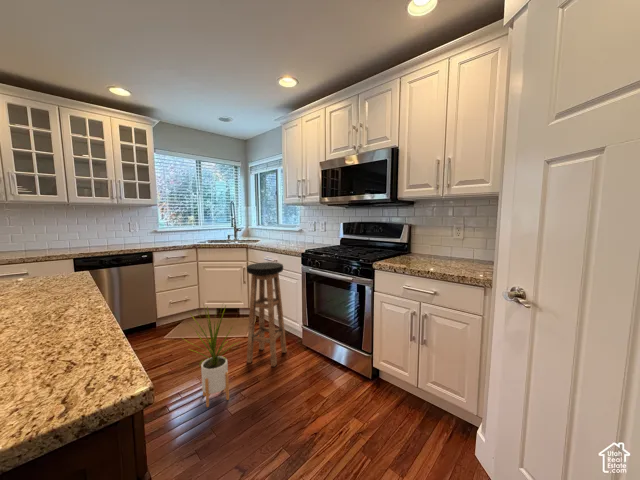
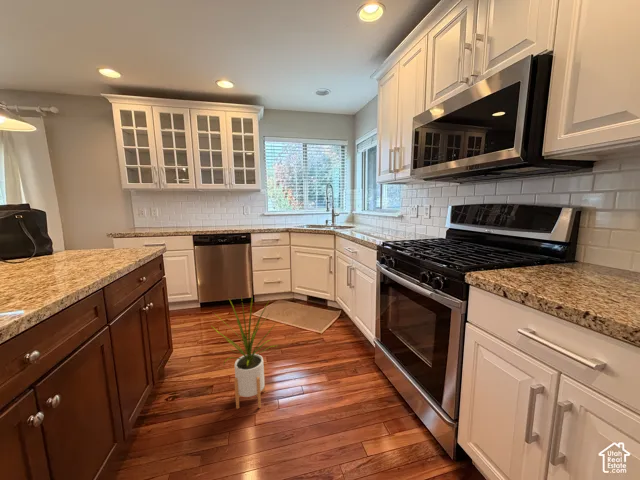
bar stool: present [247,262,287,367] -> none [304,253,353,382]

